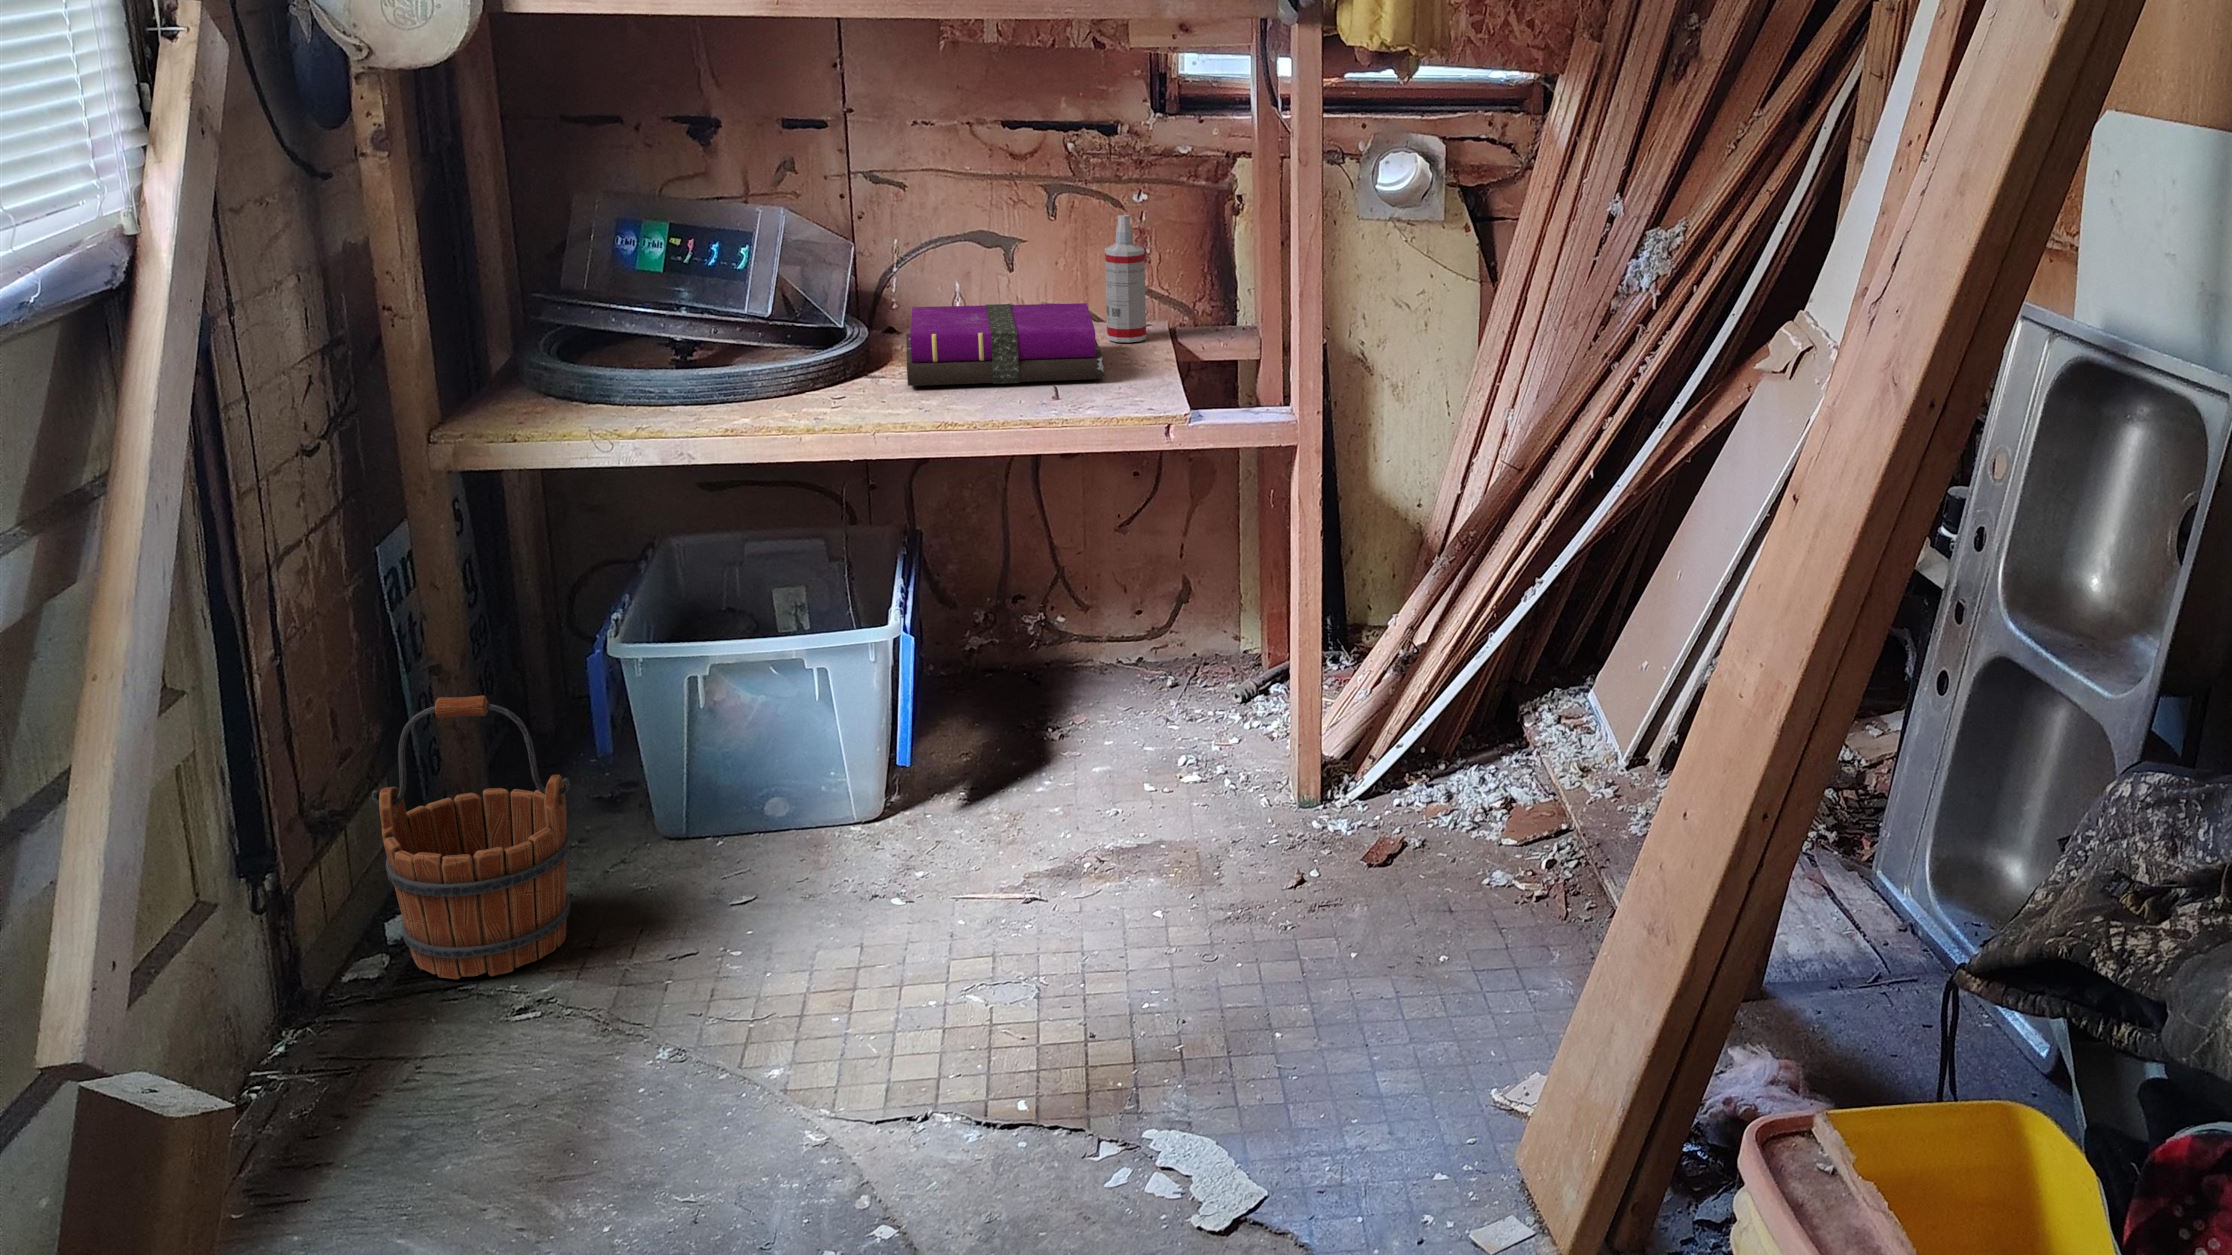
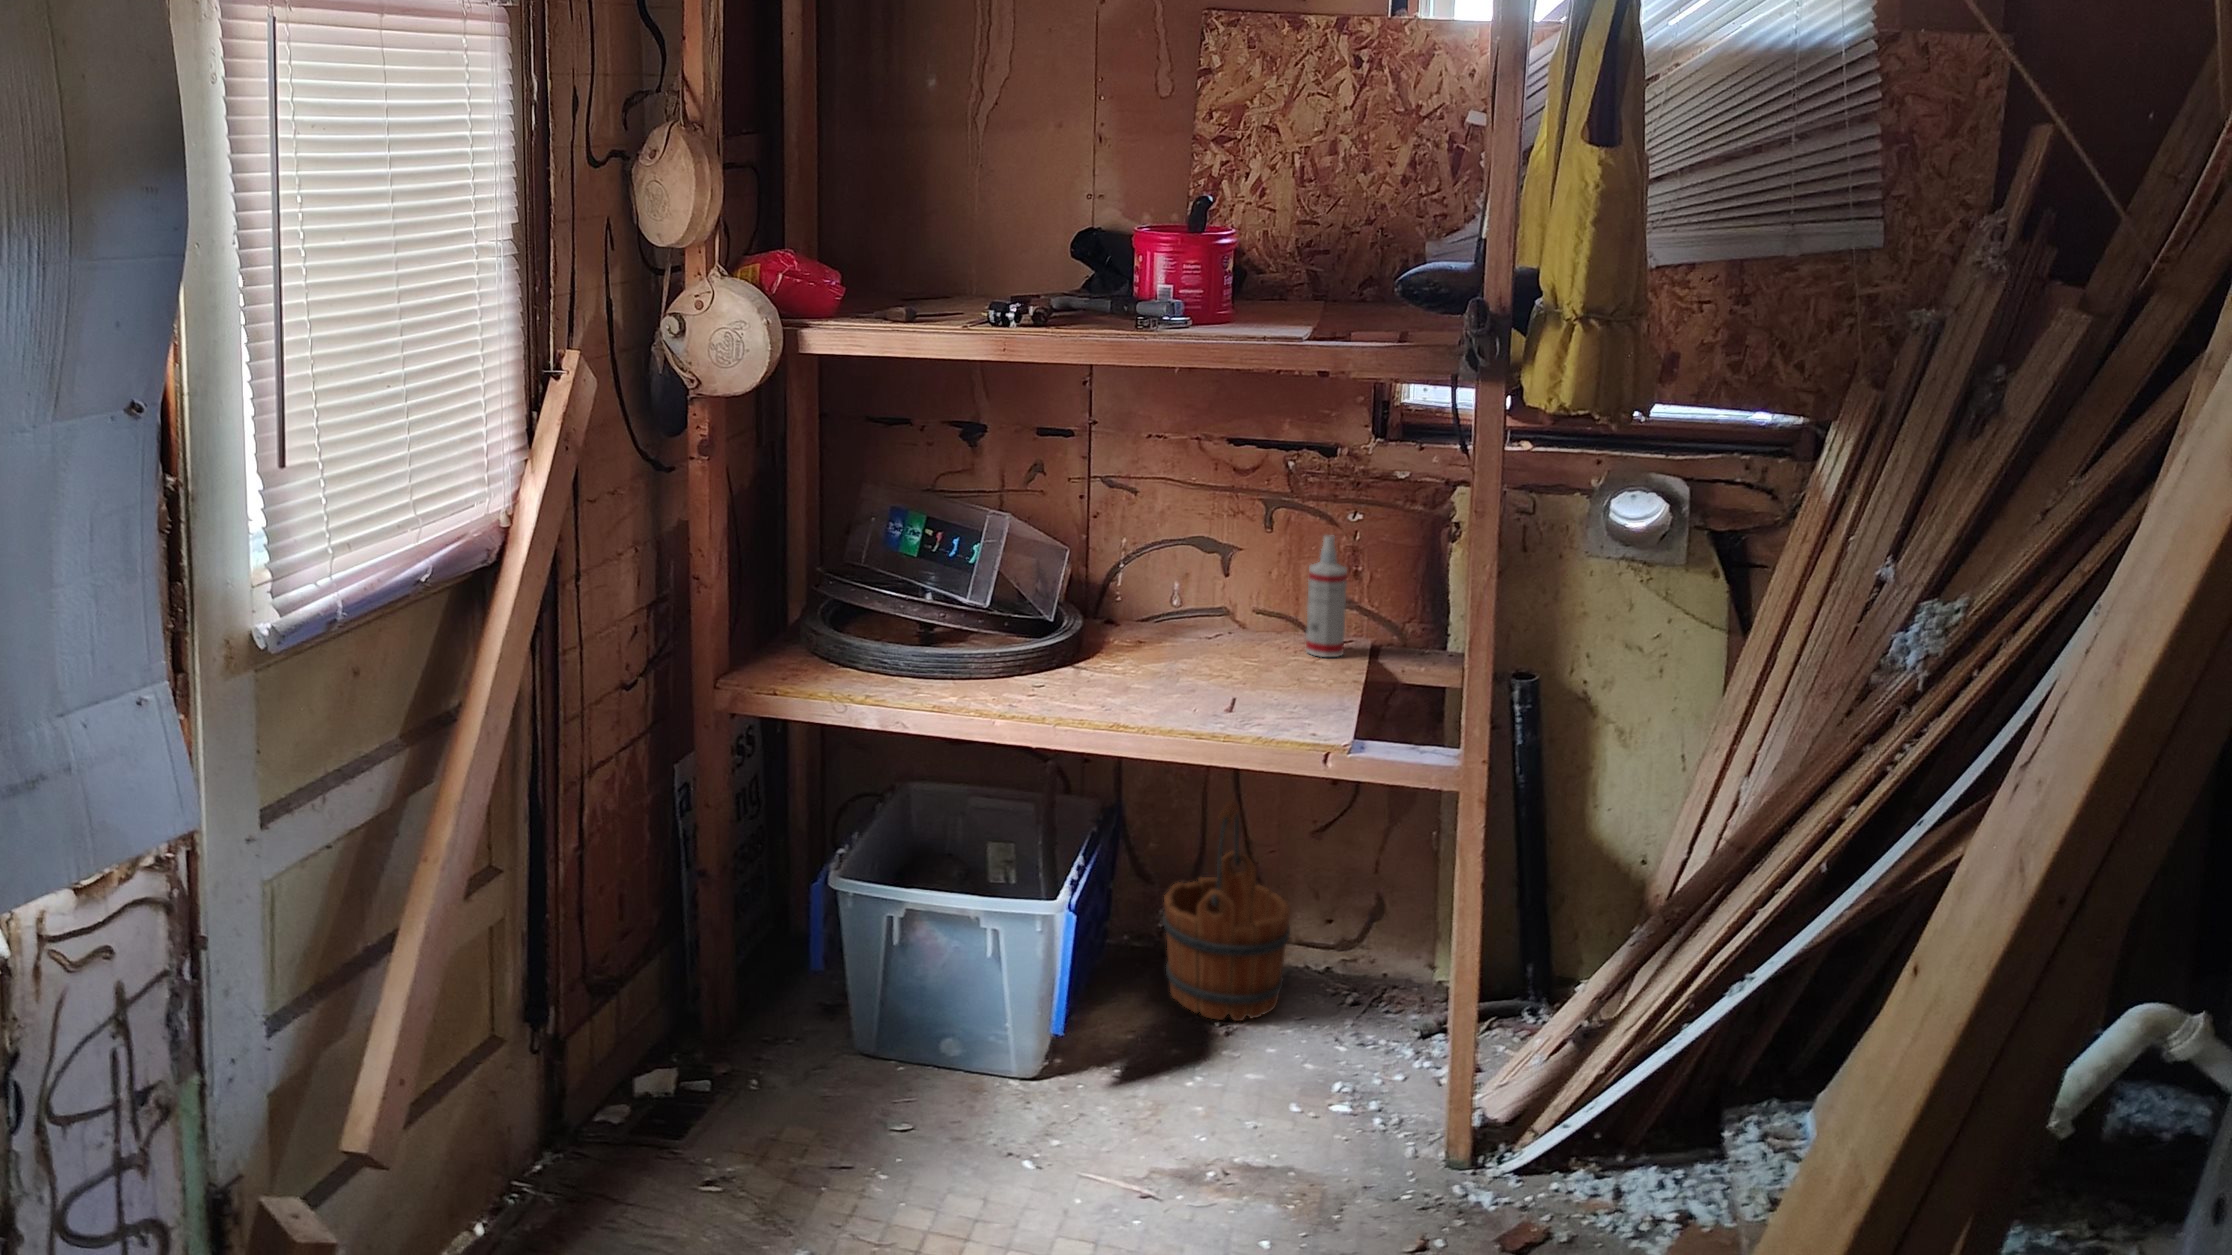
notebook: present [906,303,1104,386] -> none [1101,605,1287,696]
wooden bucket: present [372,696,570,979] -> present [1163,801,1290,1021]

